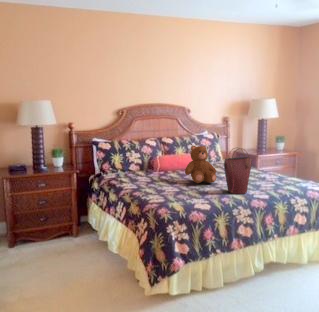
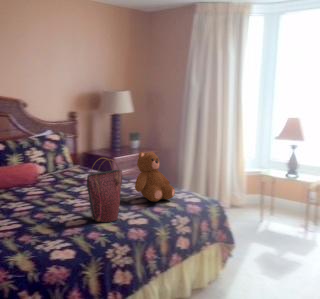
teddy bear: present [185,146,217,183] -> present [135,152,175,201]

